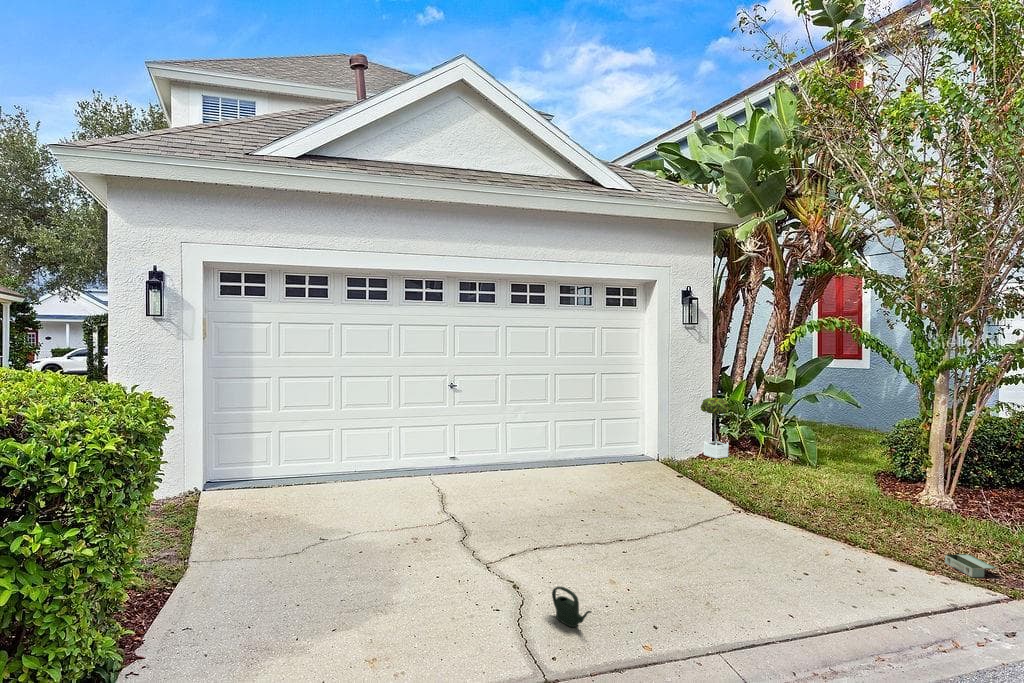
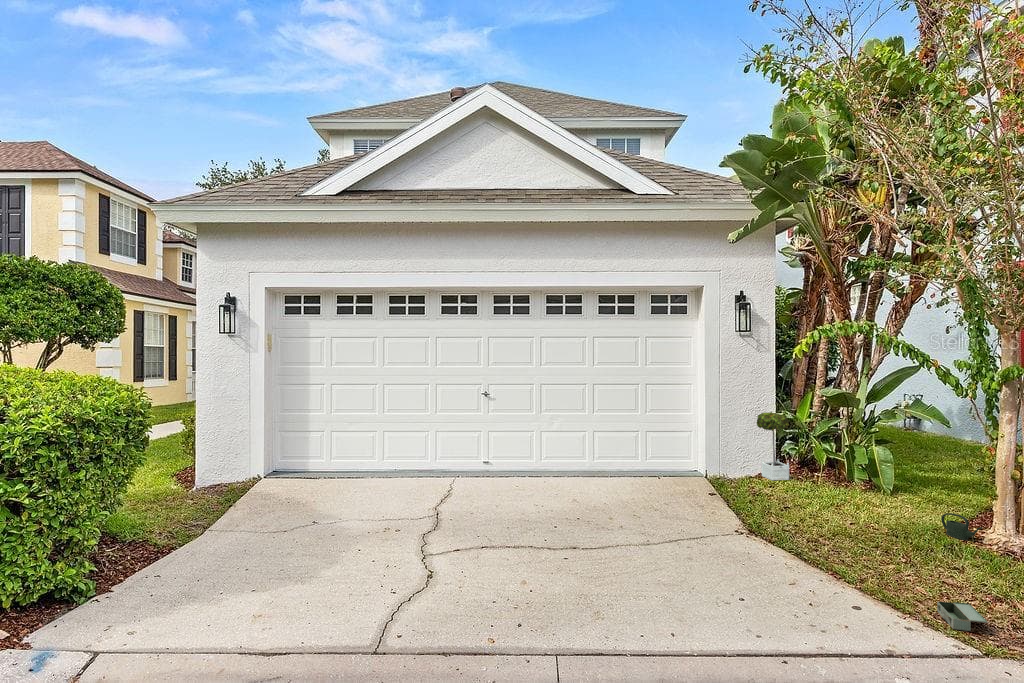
watering can: present [552,586,591,627] -> present [941,513,982,540]

